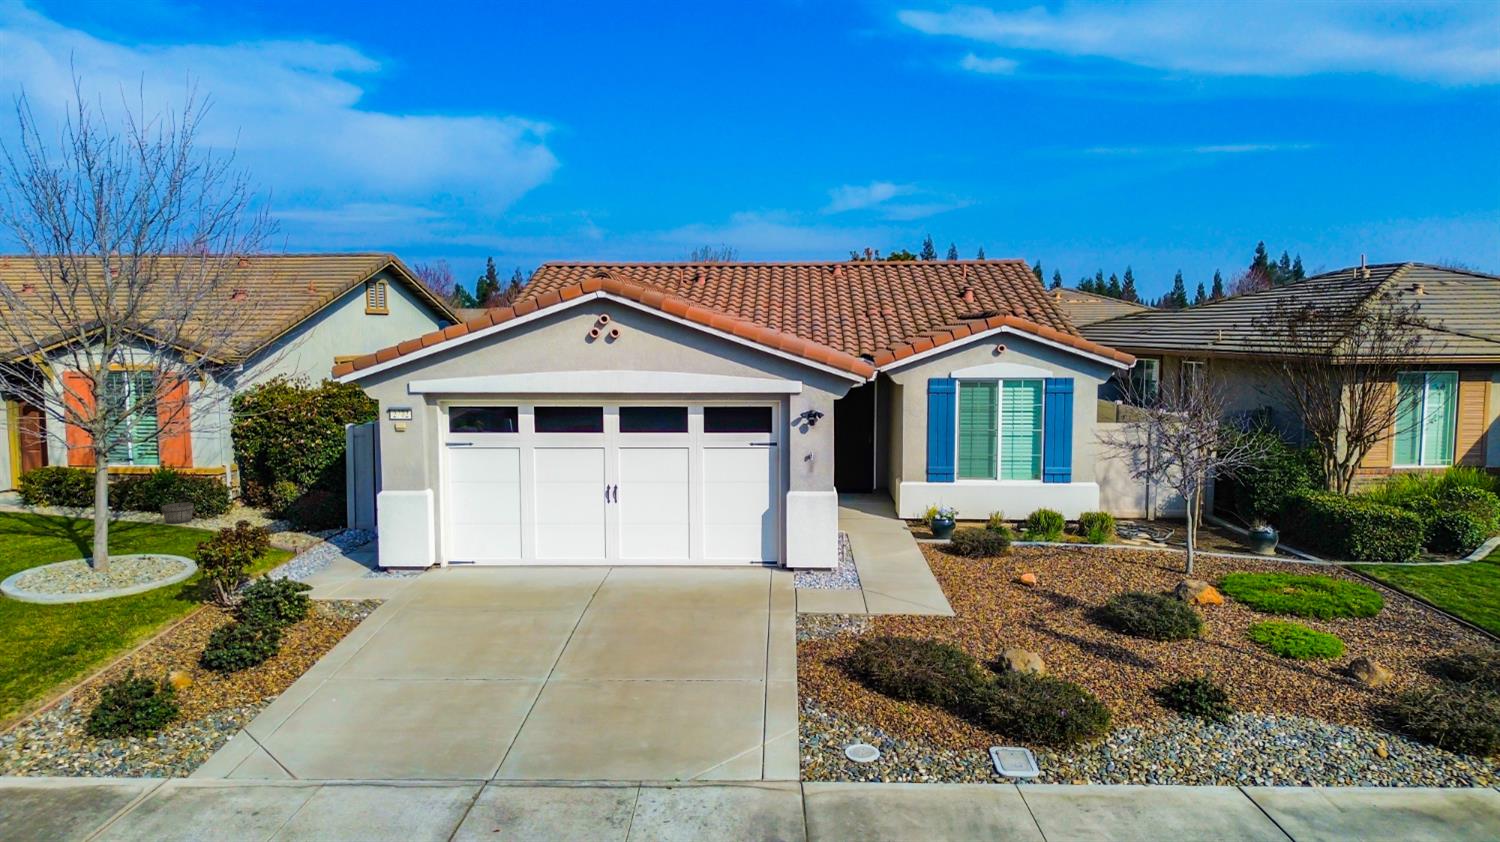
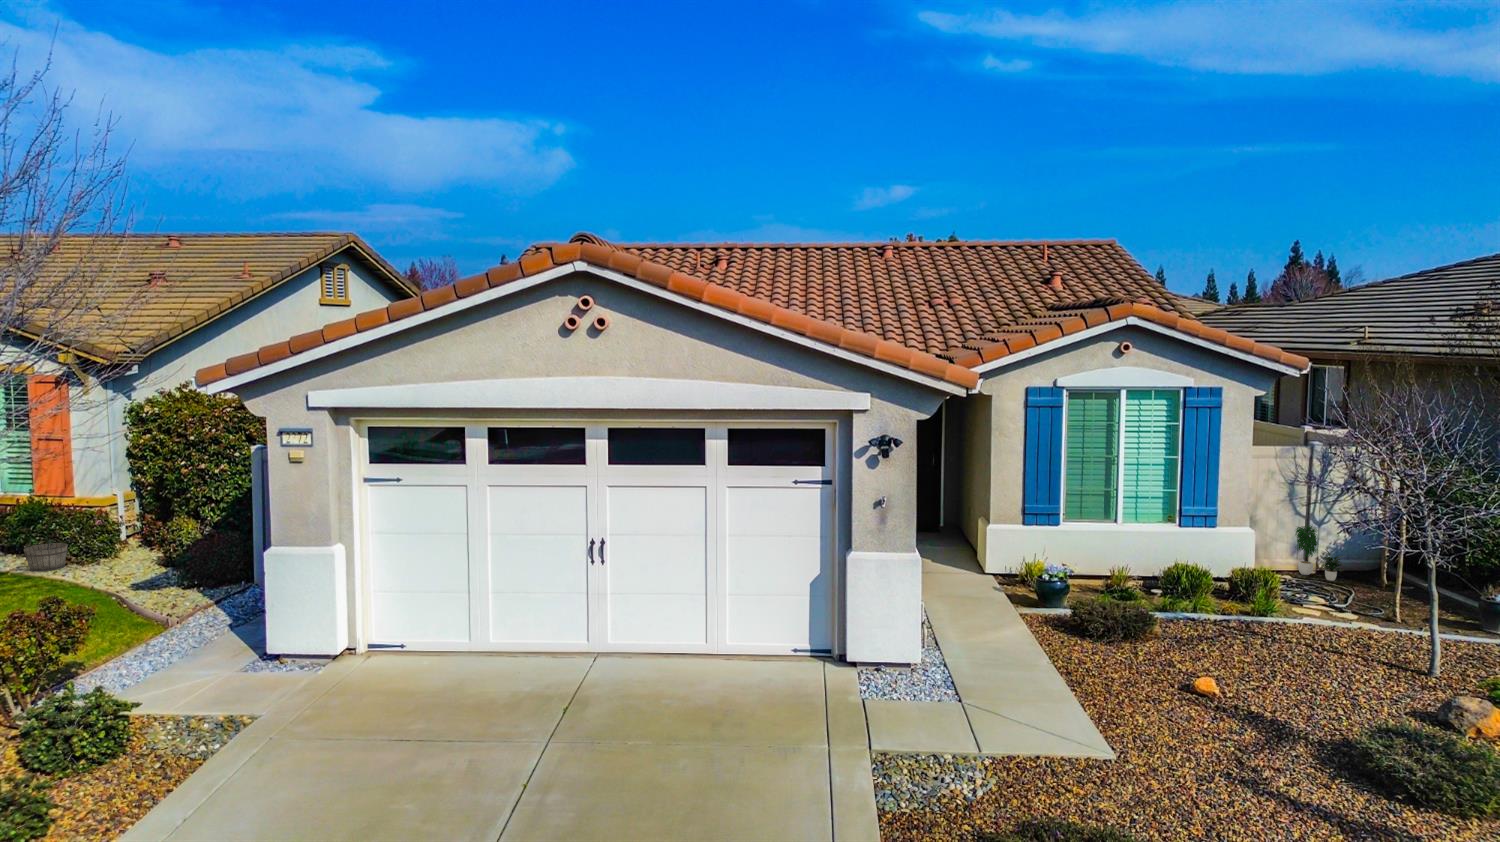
potted plant: none [1133,479,1168,523] -> present [1295,526,1344,581]

